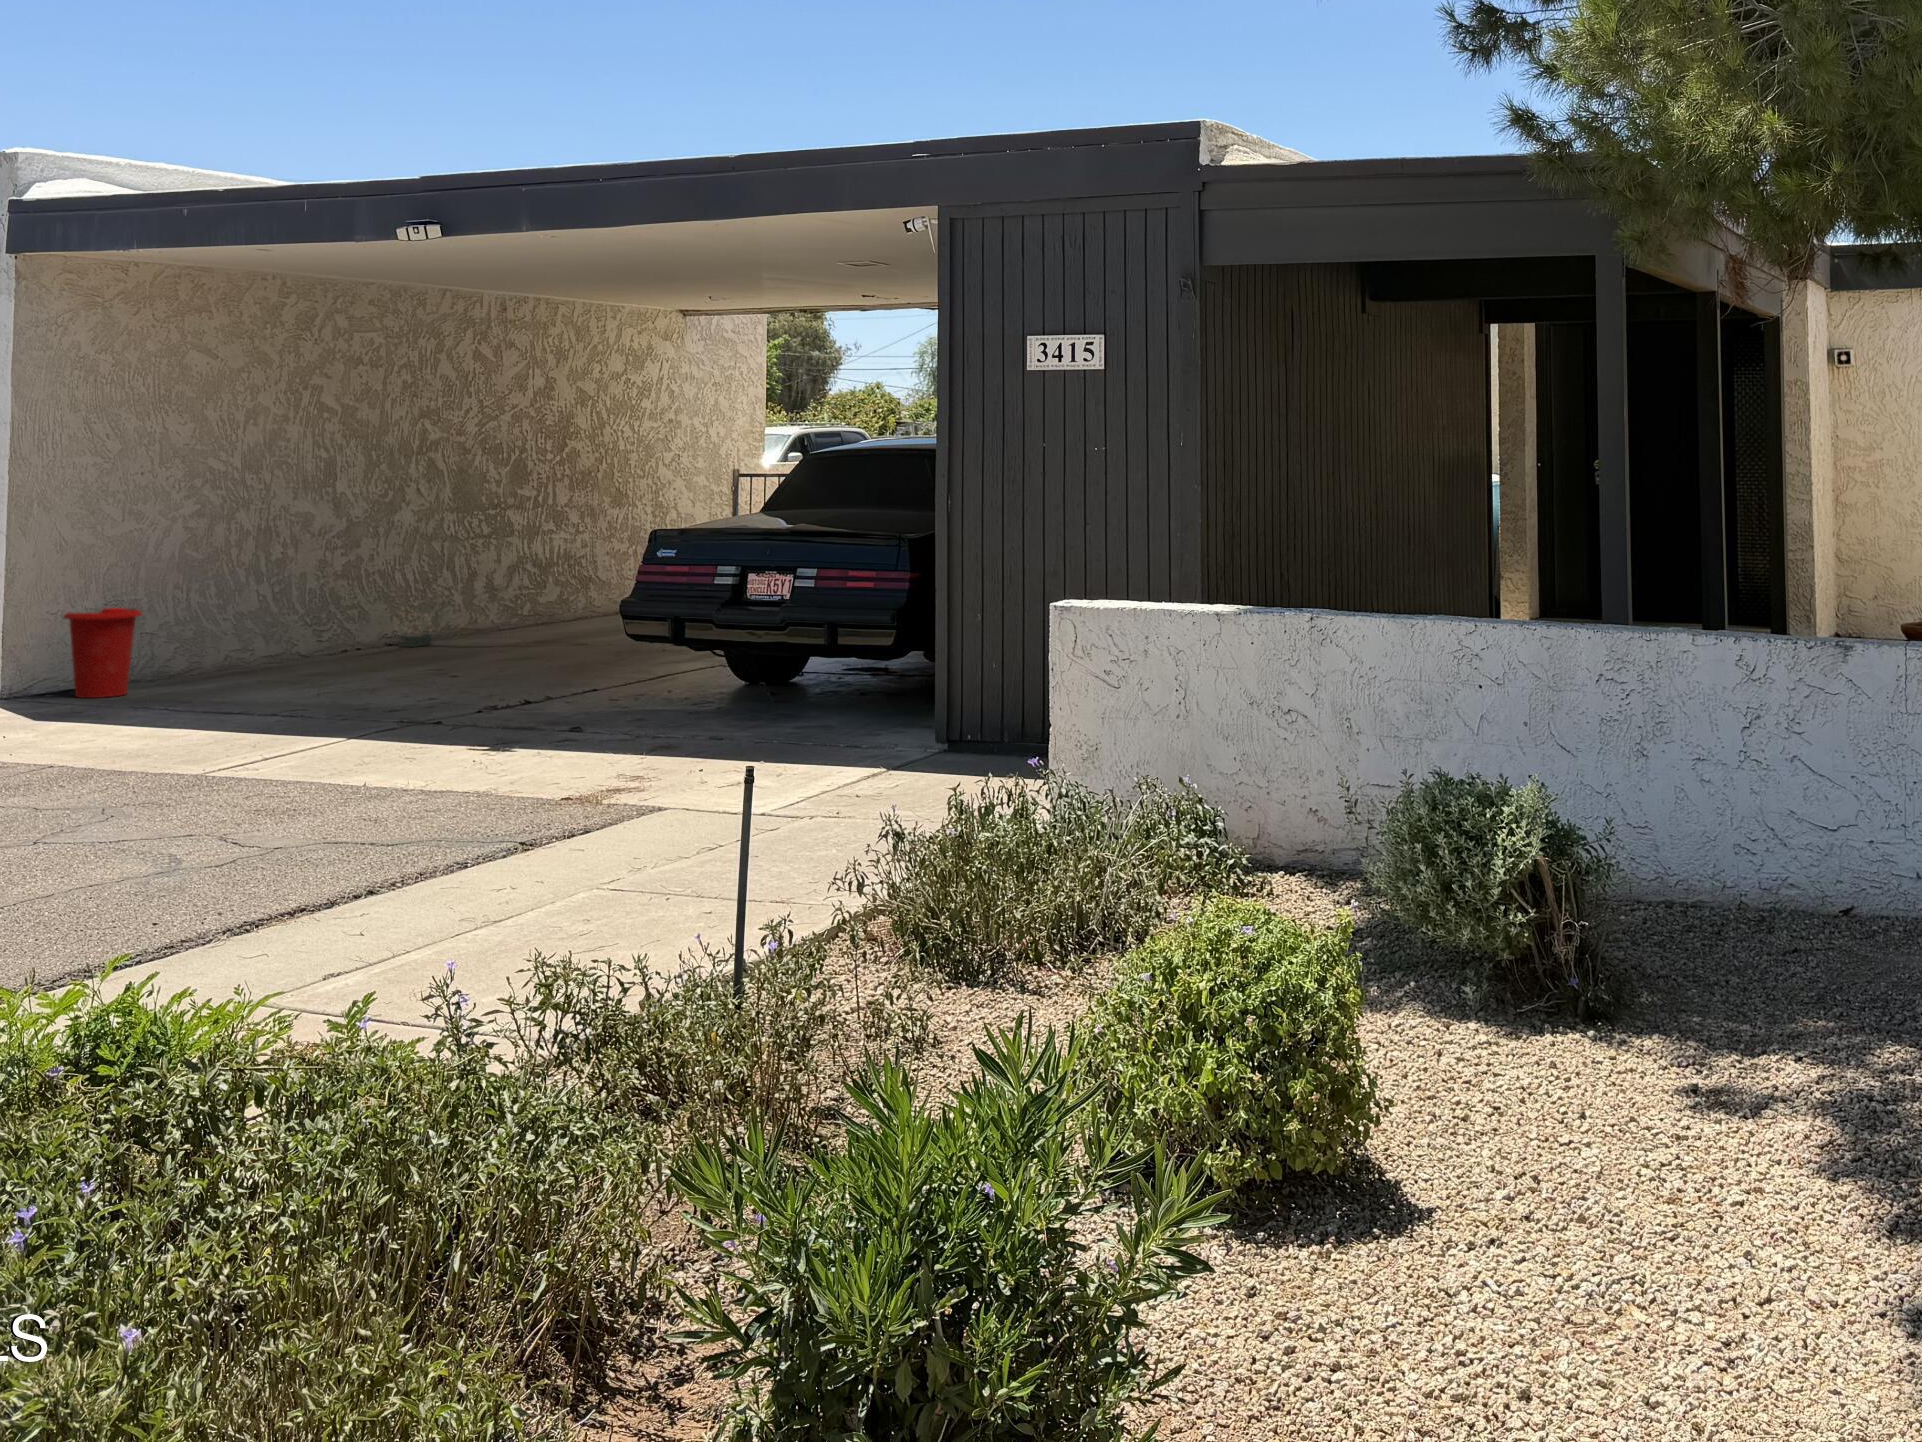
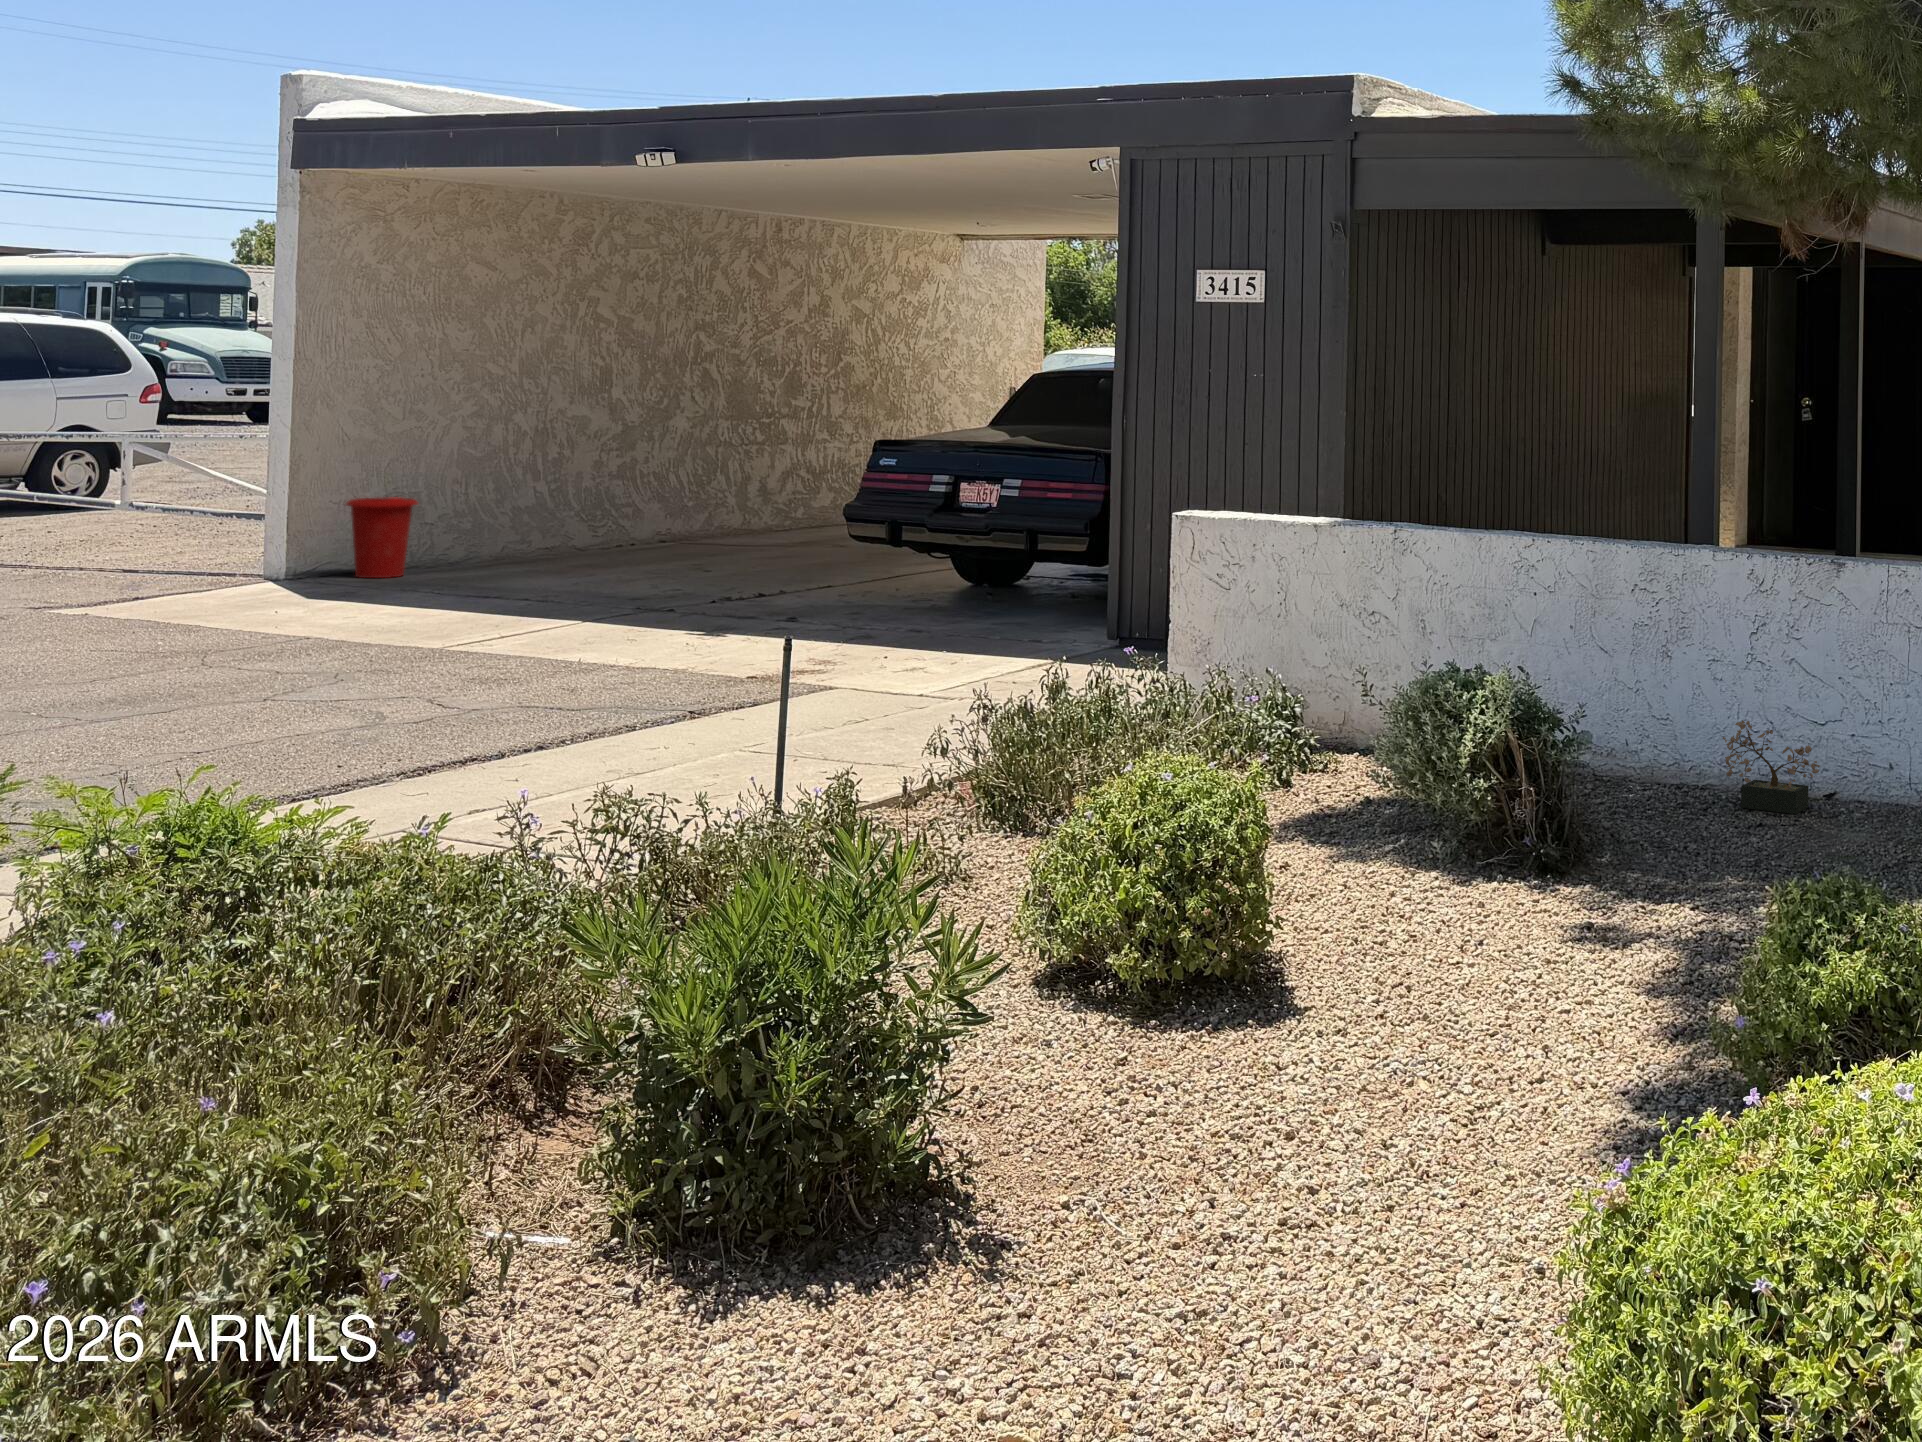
decorative plant: present [395,609,431,647] -> present [1723,720,1820,814]

